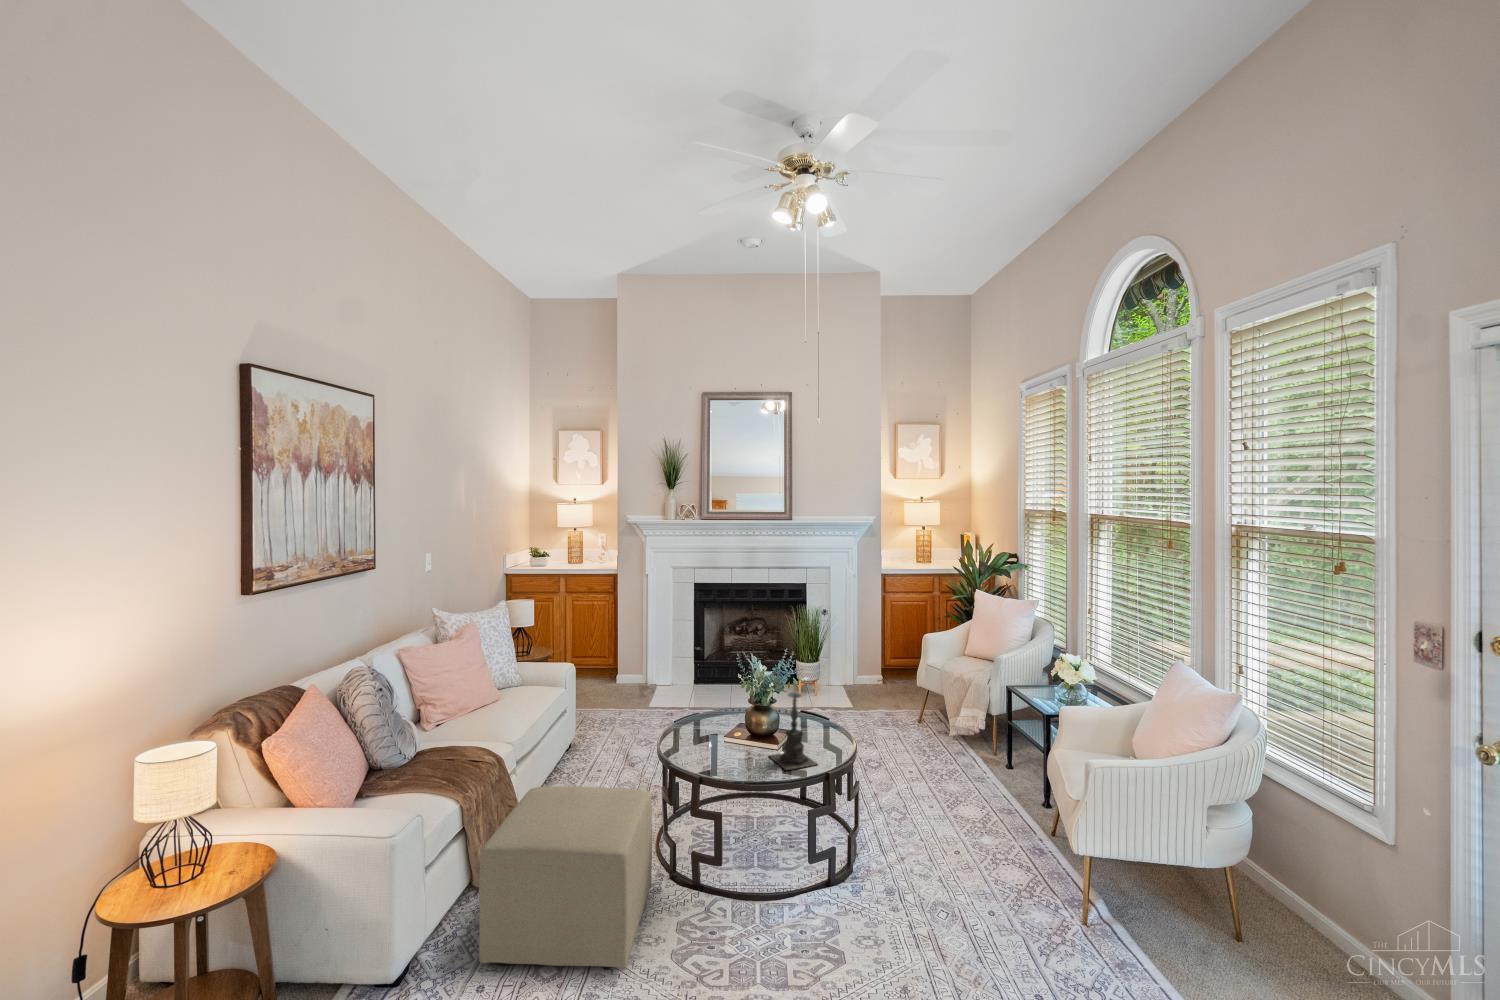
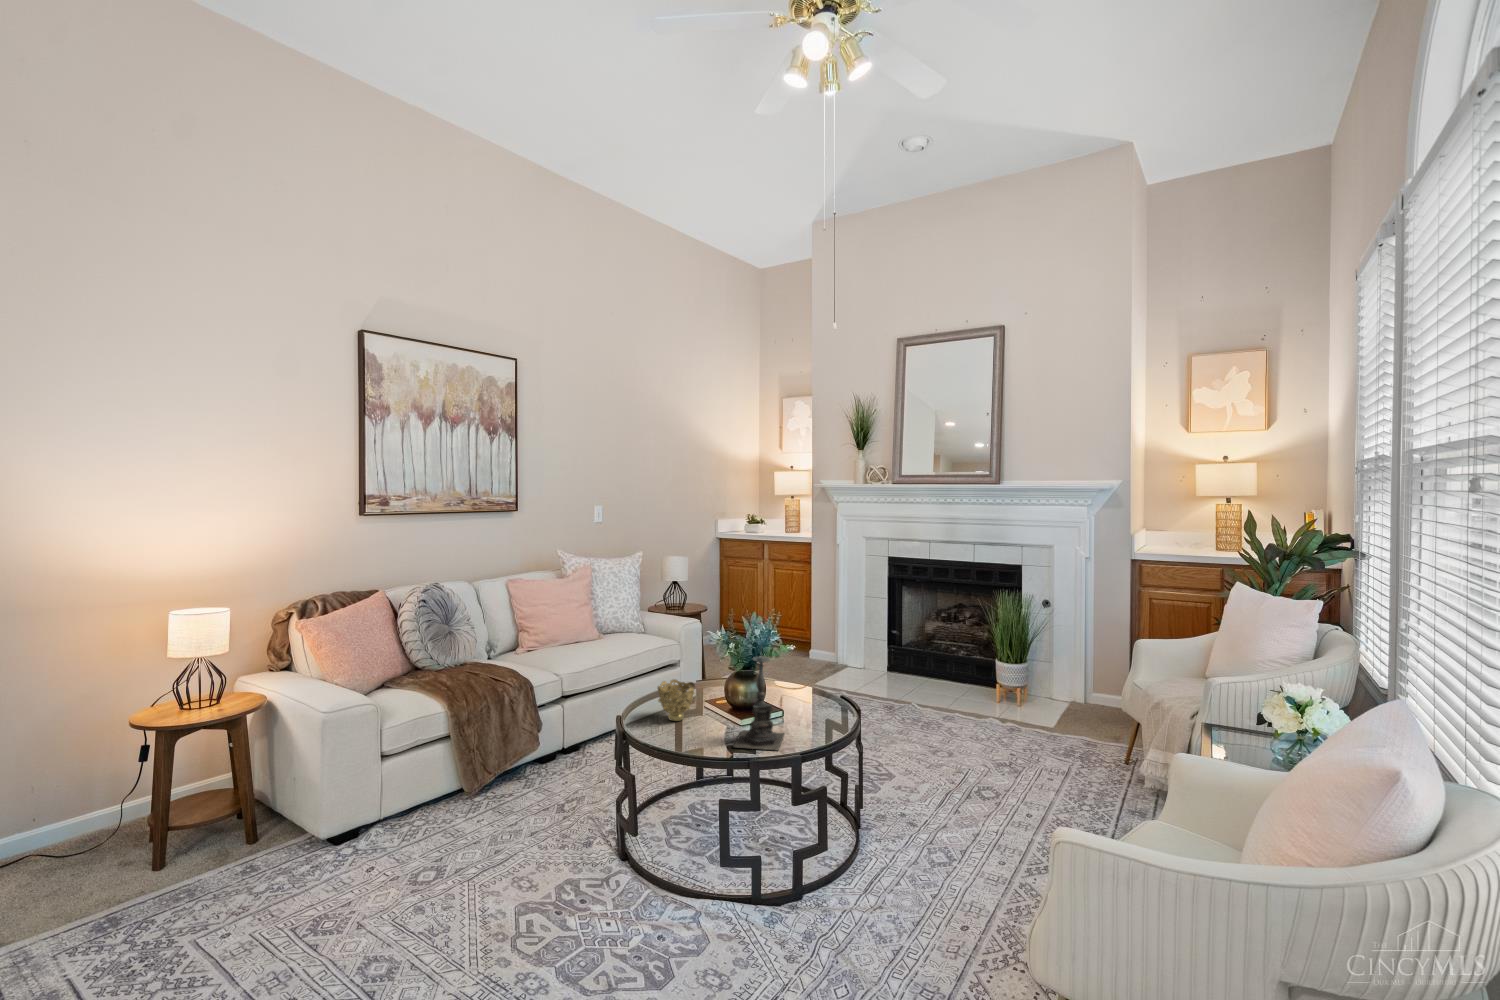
decorative bowl: none [687,724,721,761] -> present [658,679,695,721]
ottoman: present [479,786,652,969] -> none [382,710,583,898]

